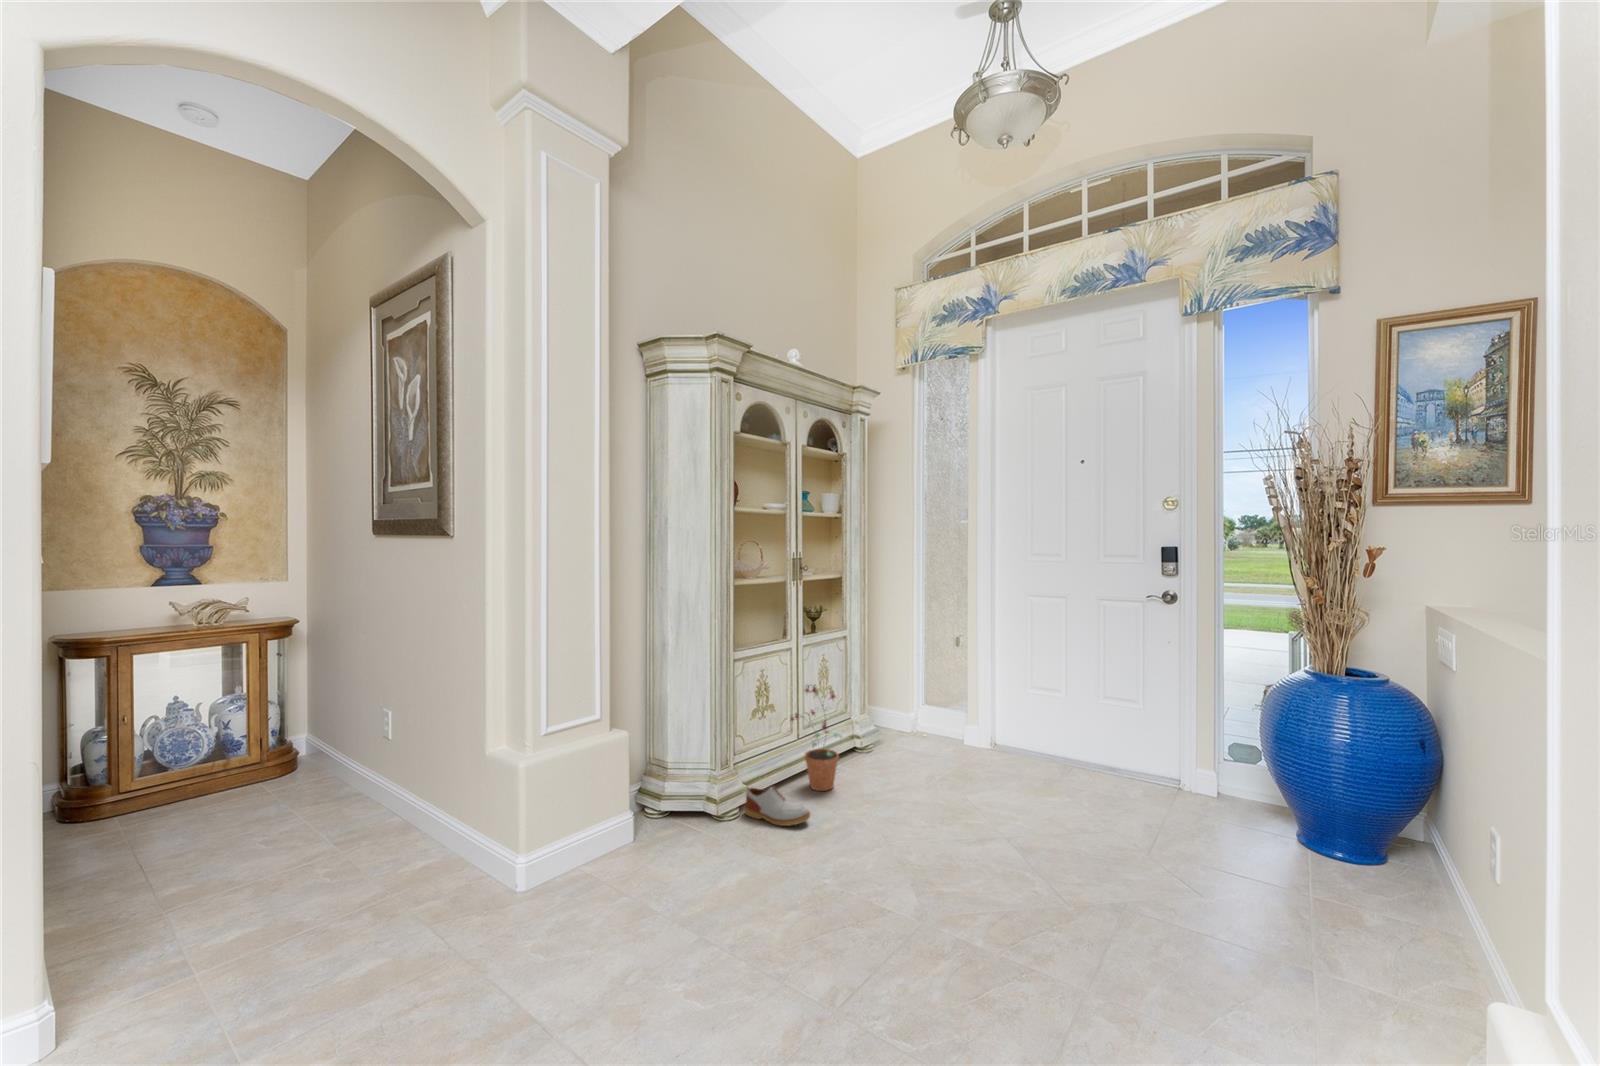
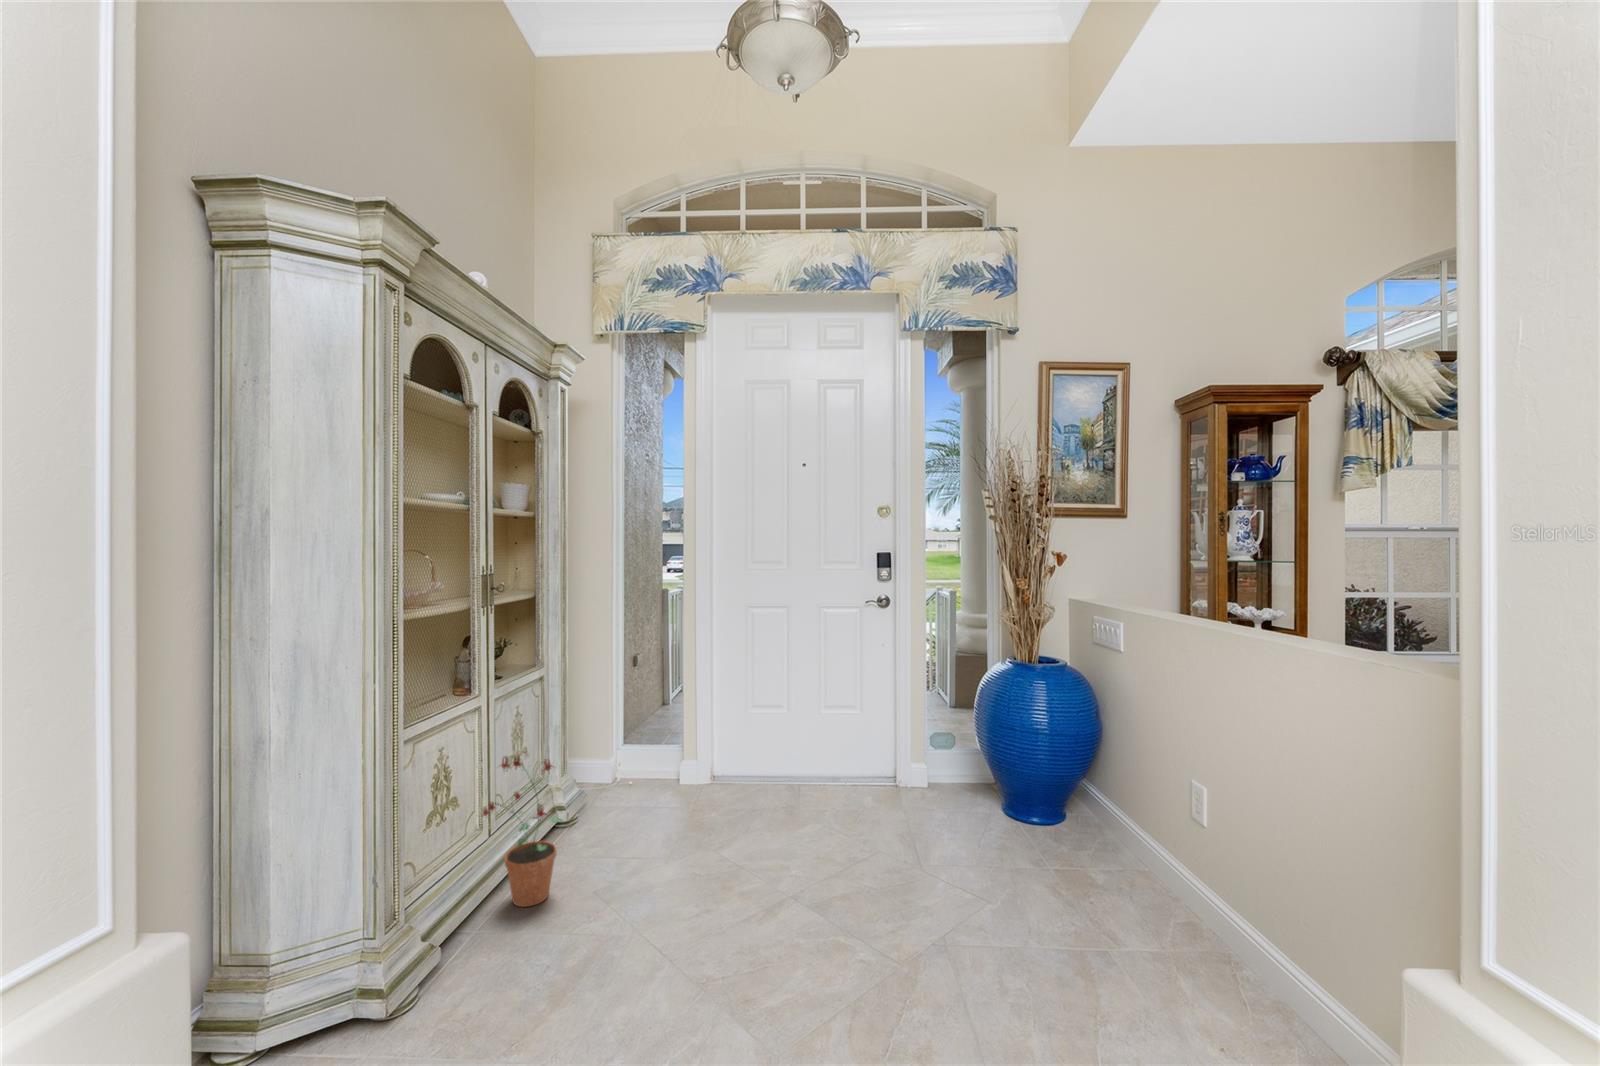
shoe: present [744,786,810,826] -> none [423,929,543,992]

